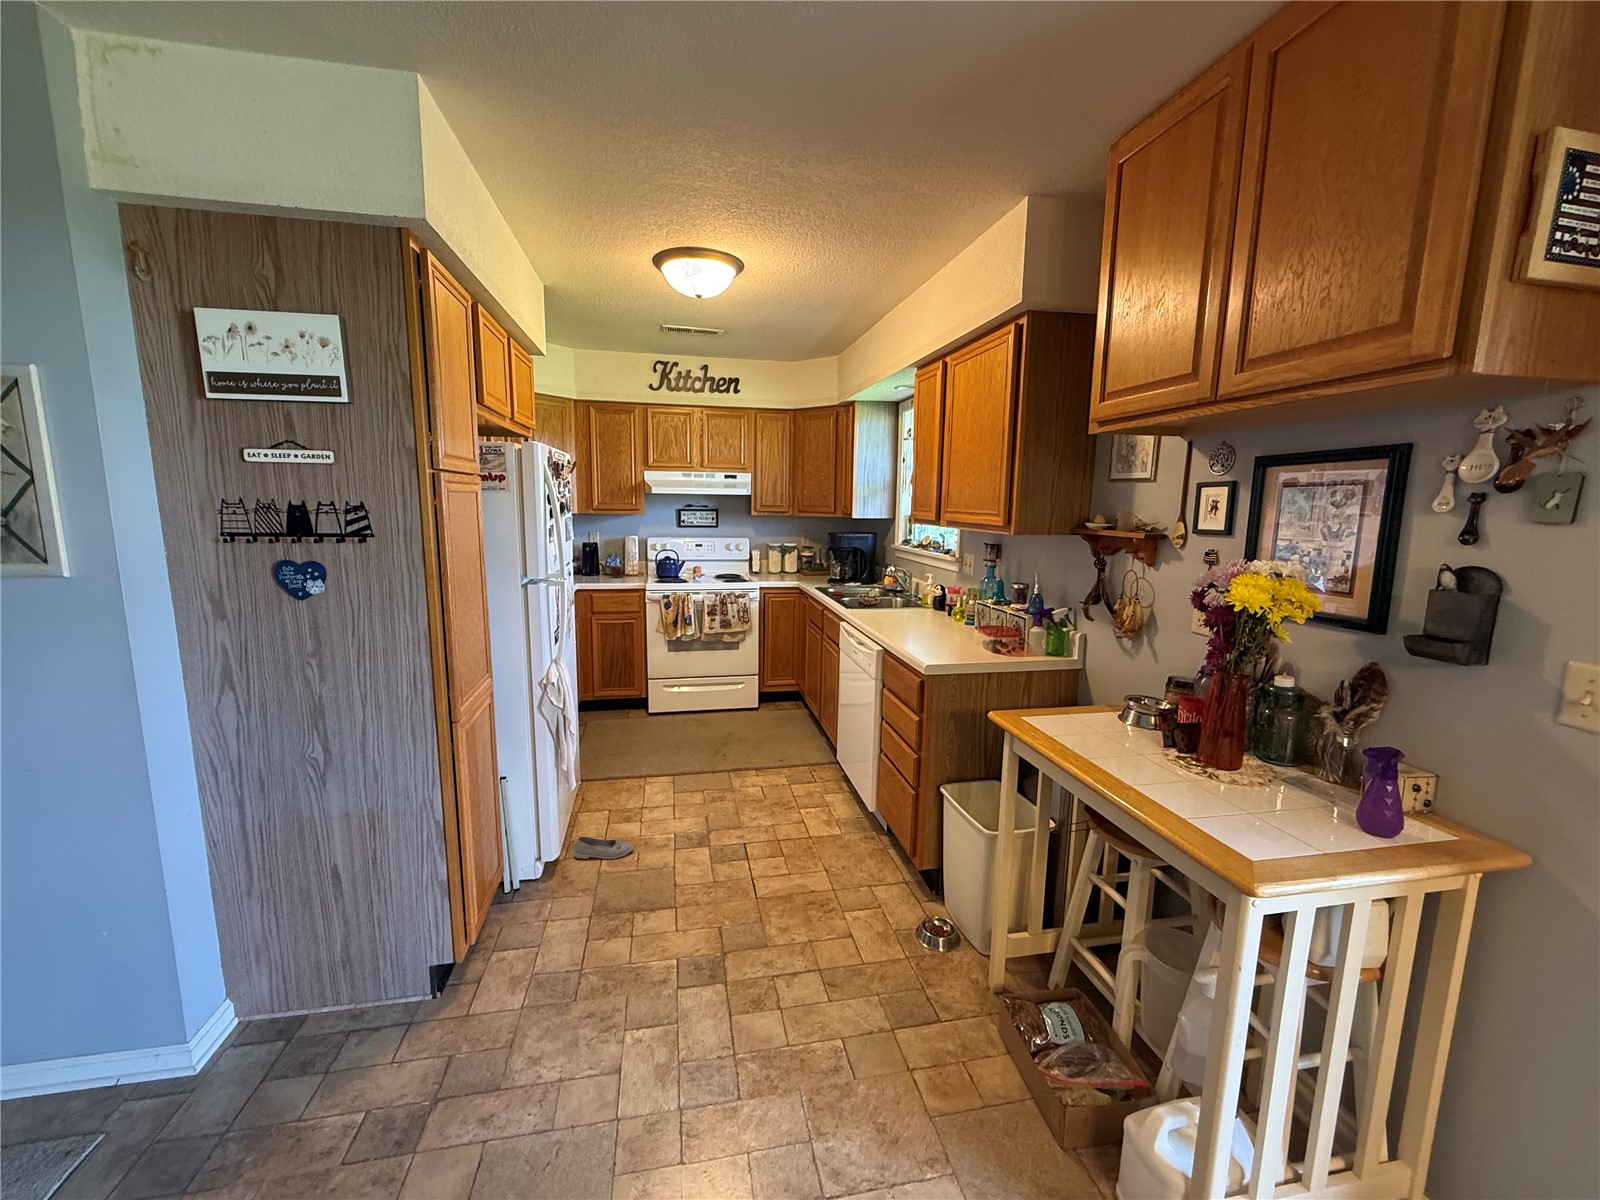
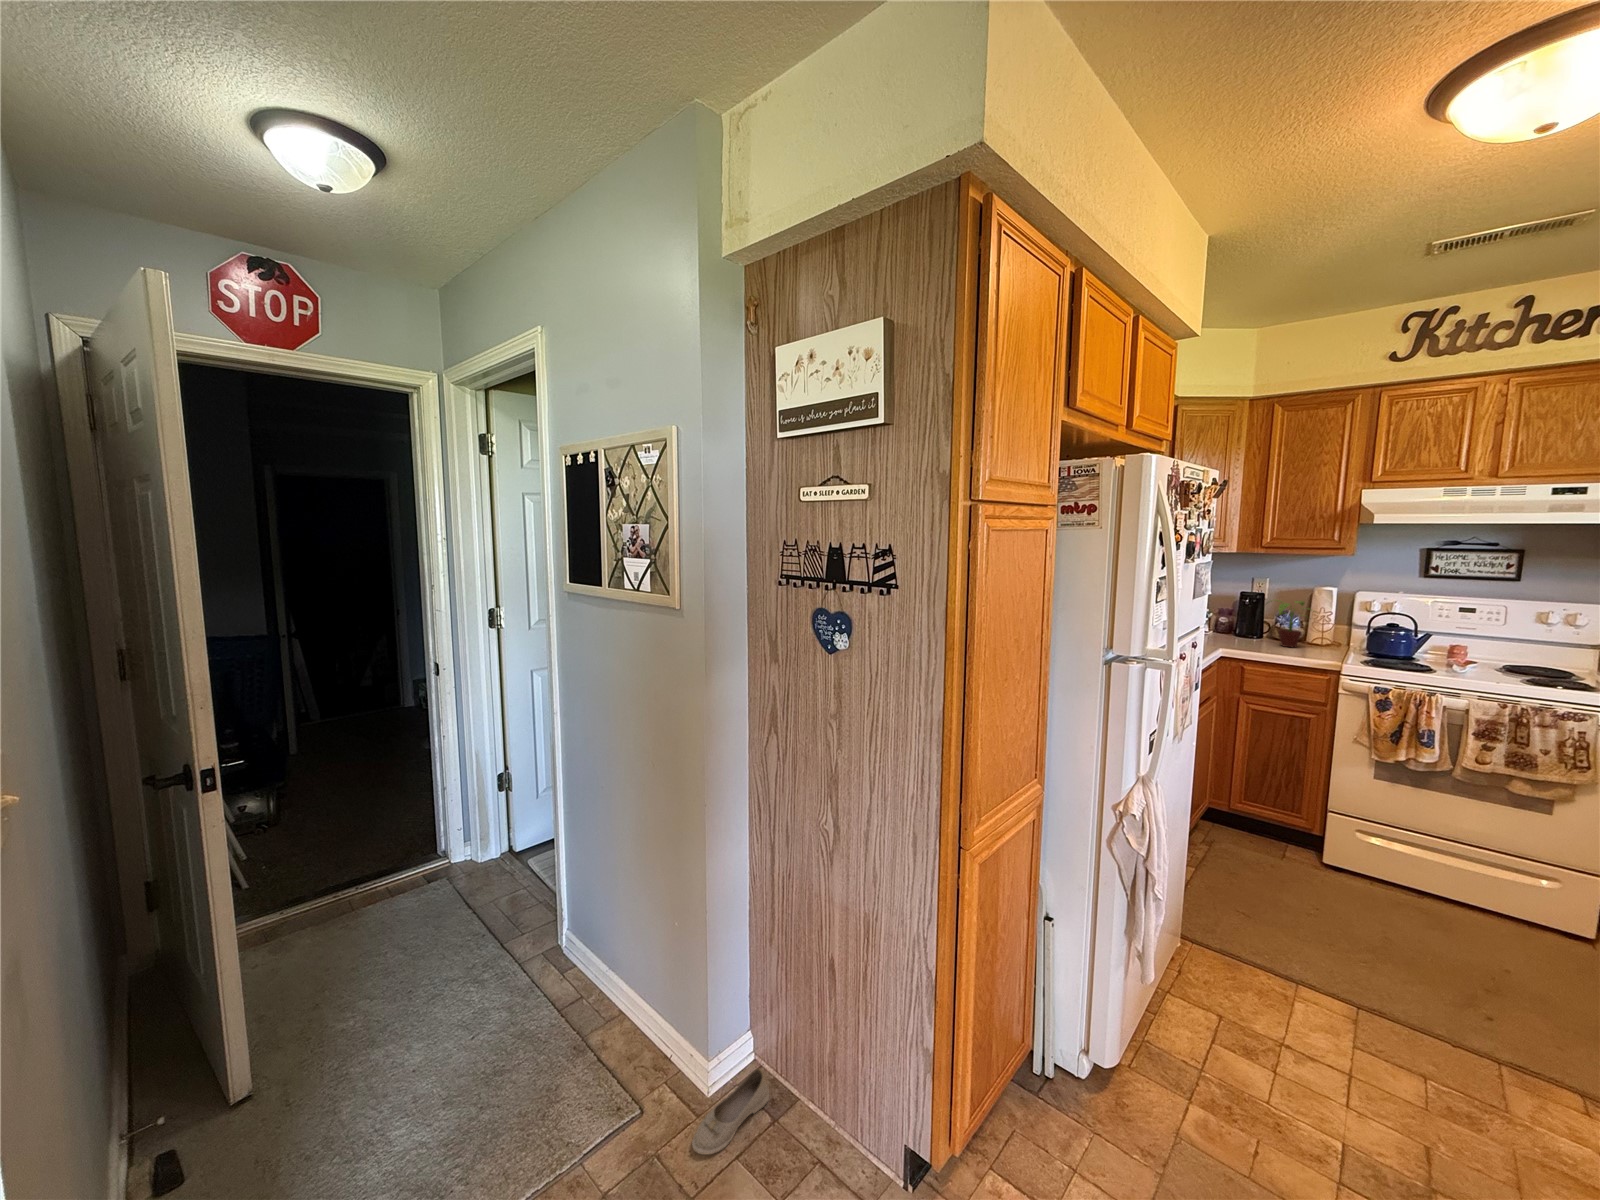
shoe: present [574,836,633,859] -> present [692,1068,769,1154]

